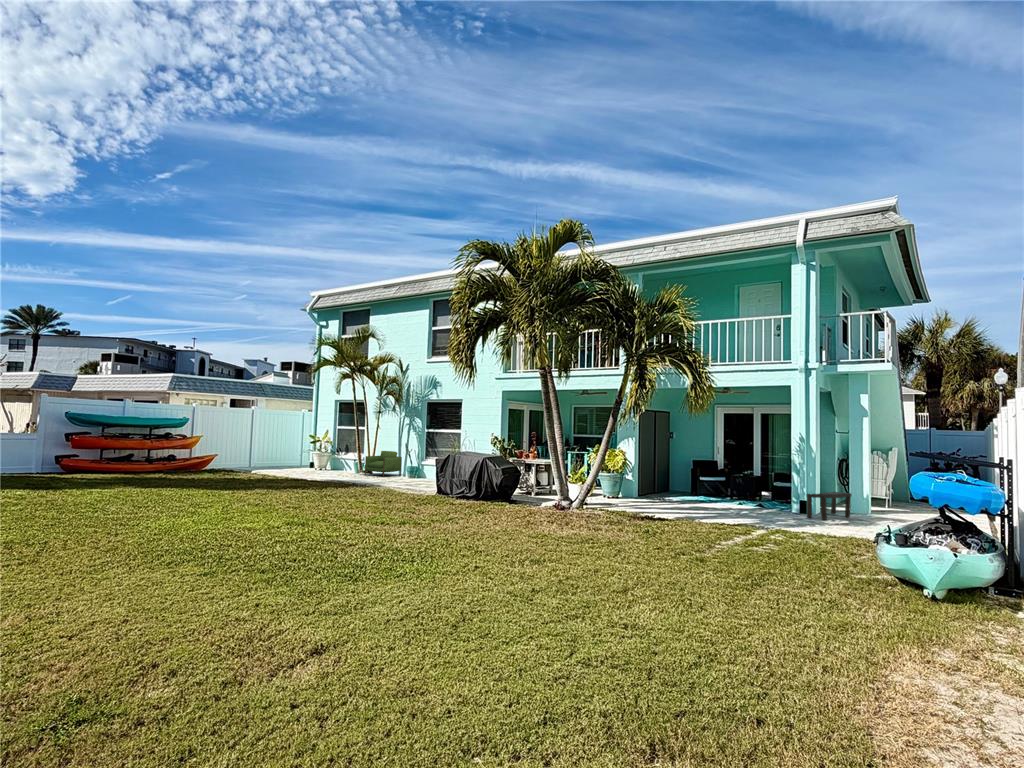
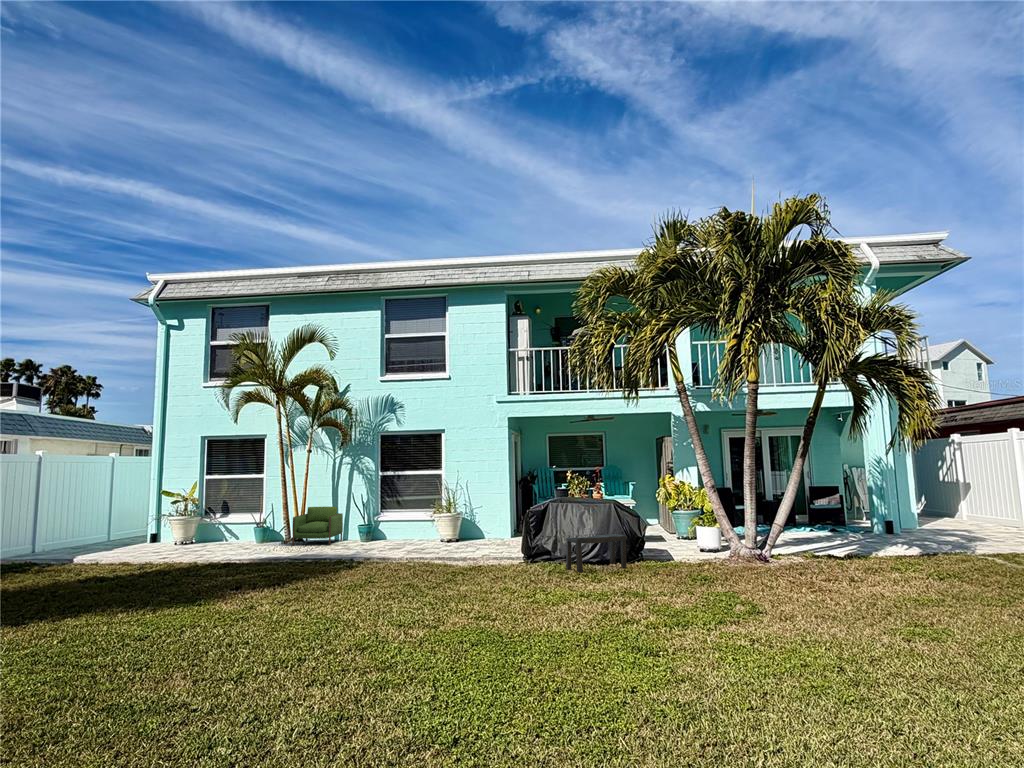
bench: present [807,492,852,520] -> present [566,534,627,572]

